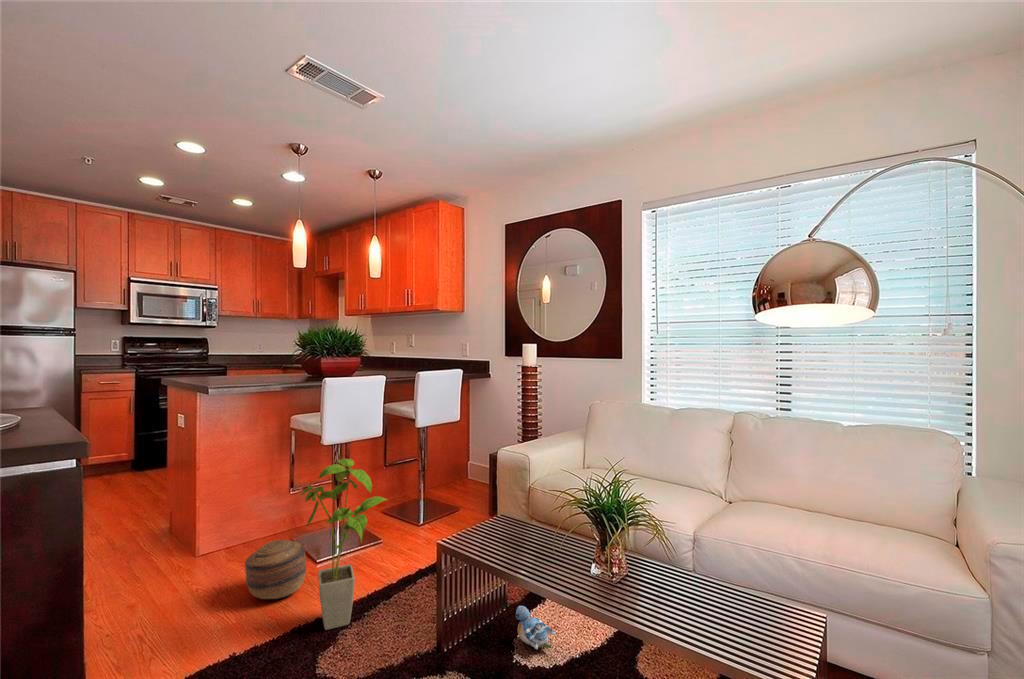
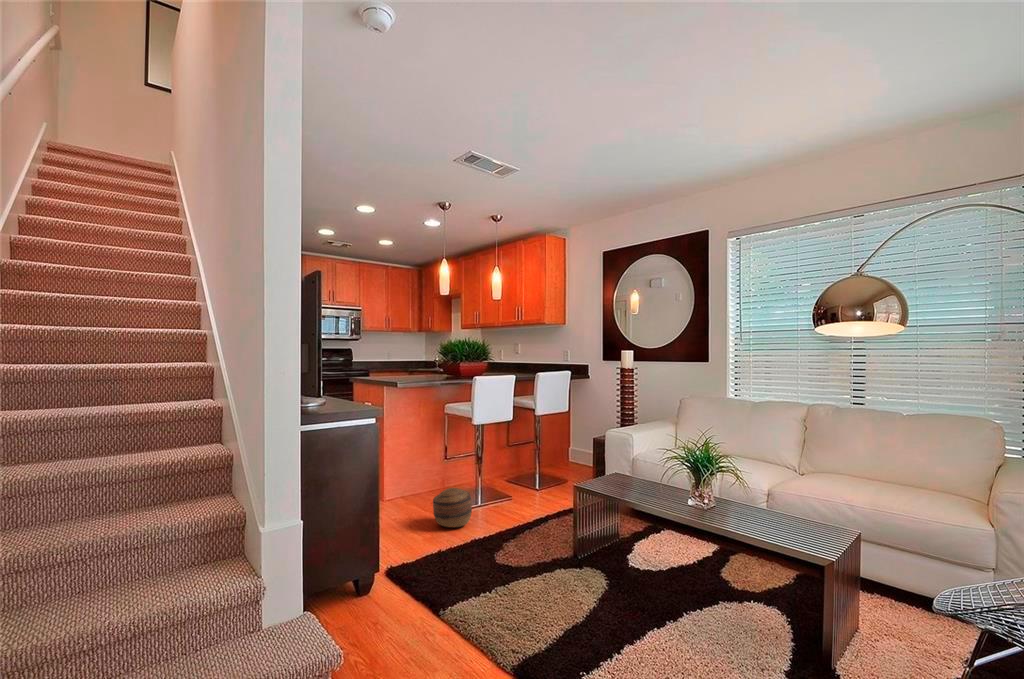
house plant: present [302,459,386,630] -> none [477,428,534,545]
plush toy: present [516,606,556,649] -> none [631,535,661,563]

